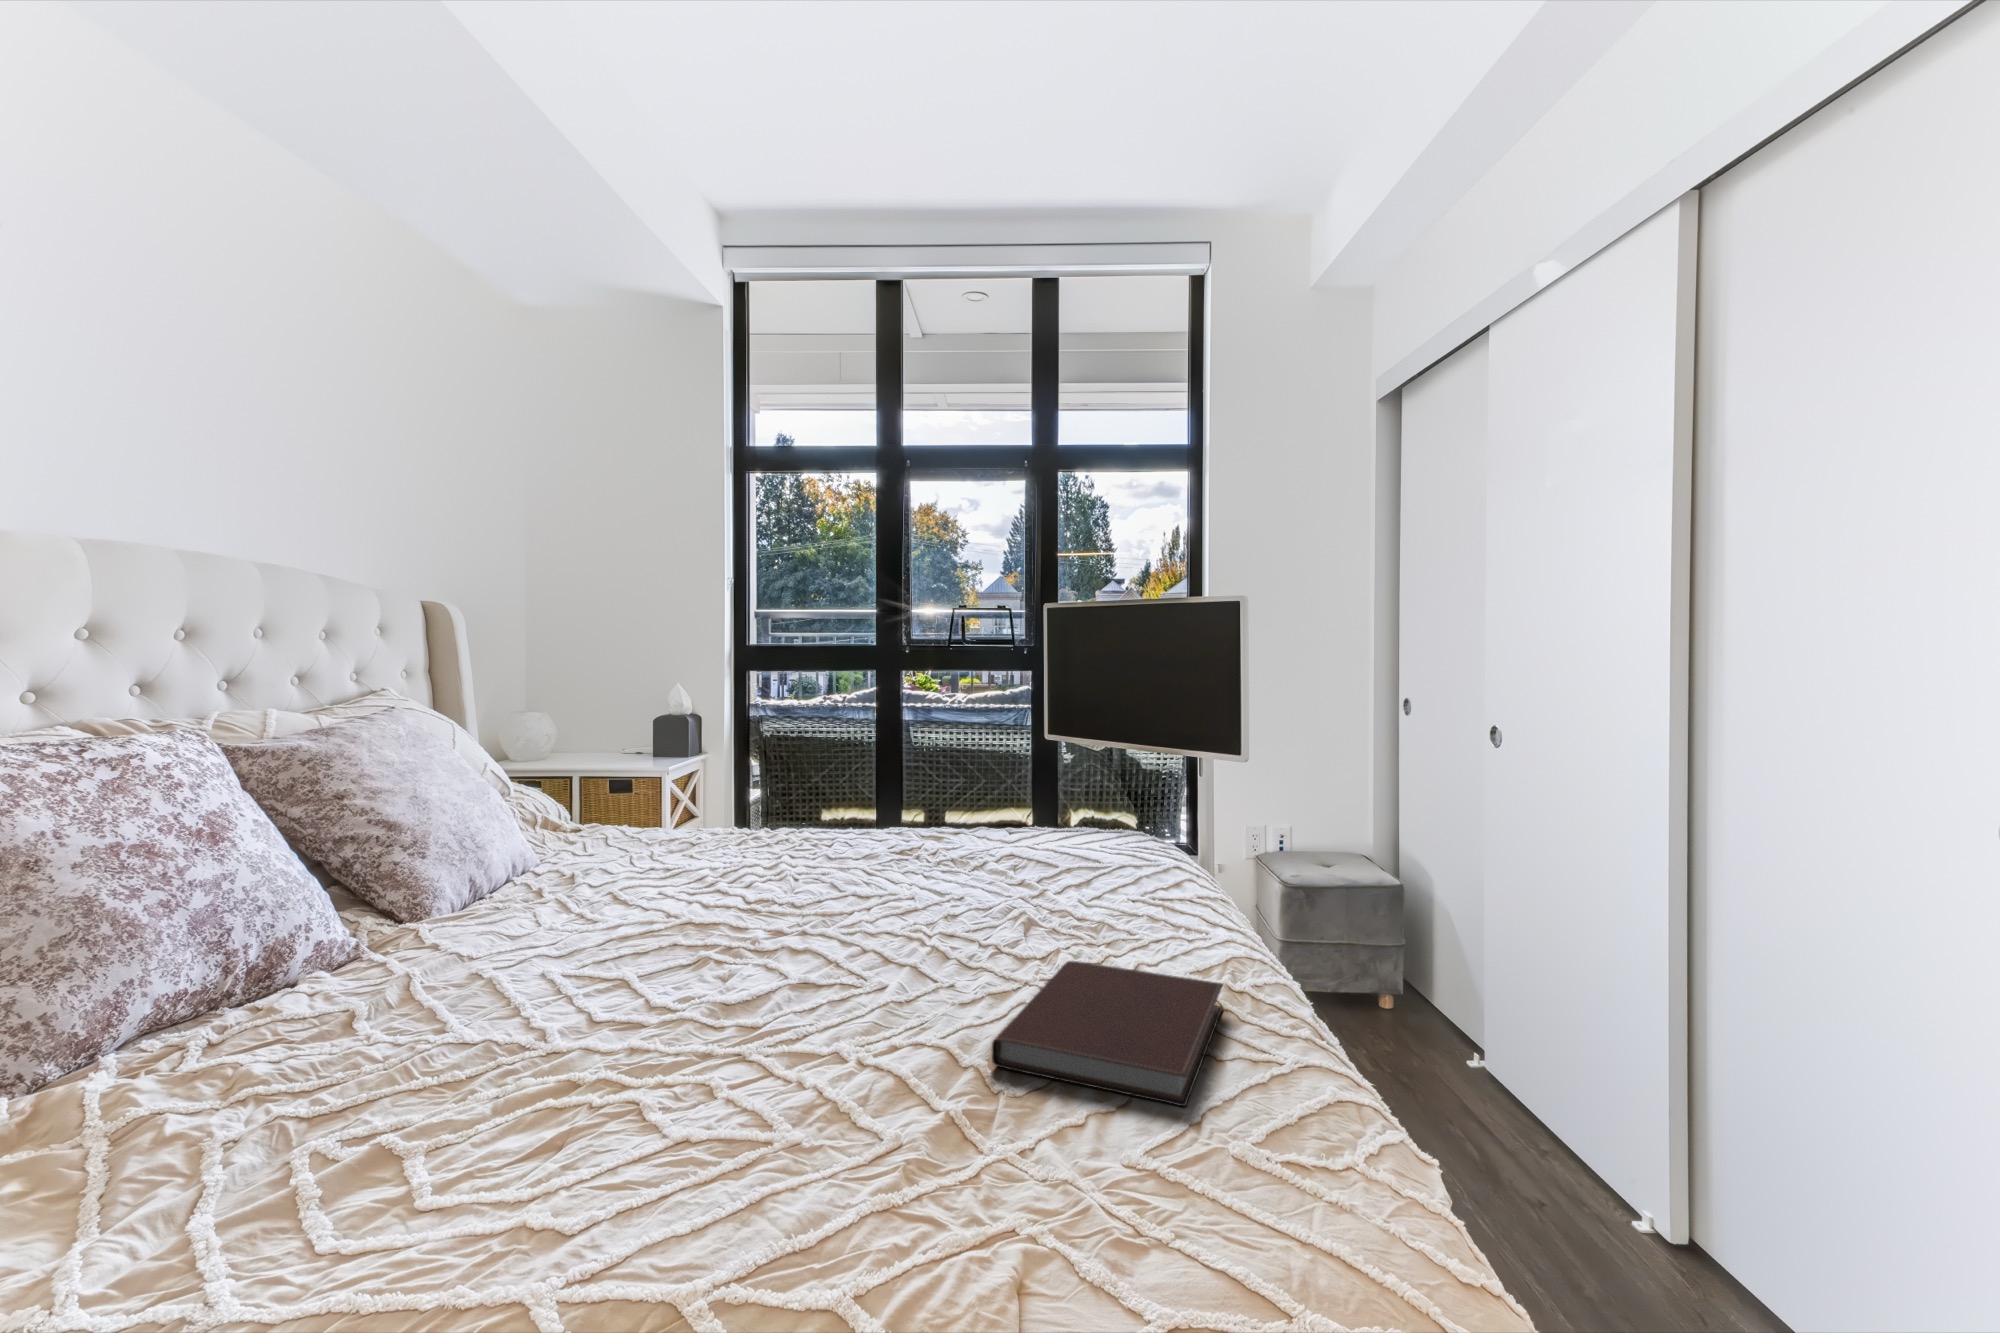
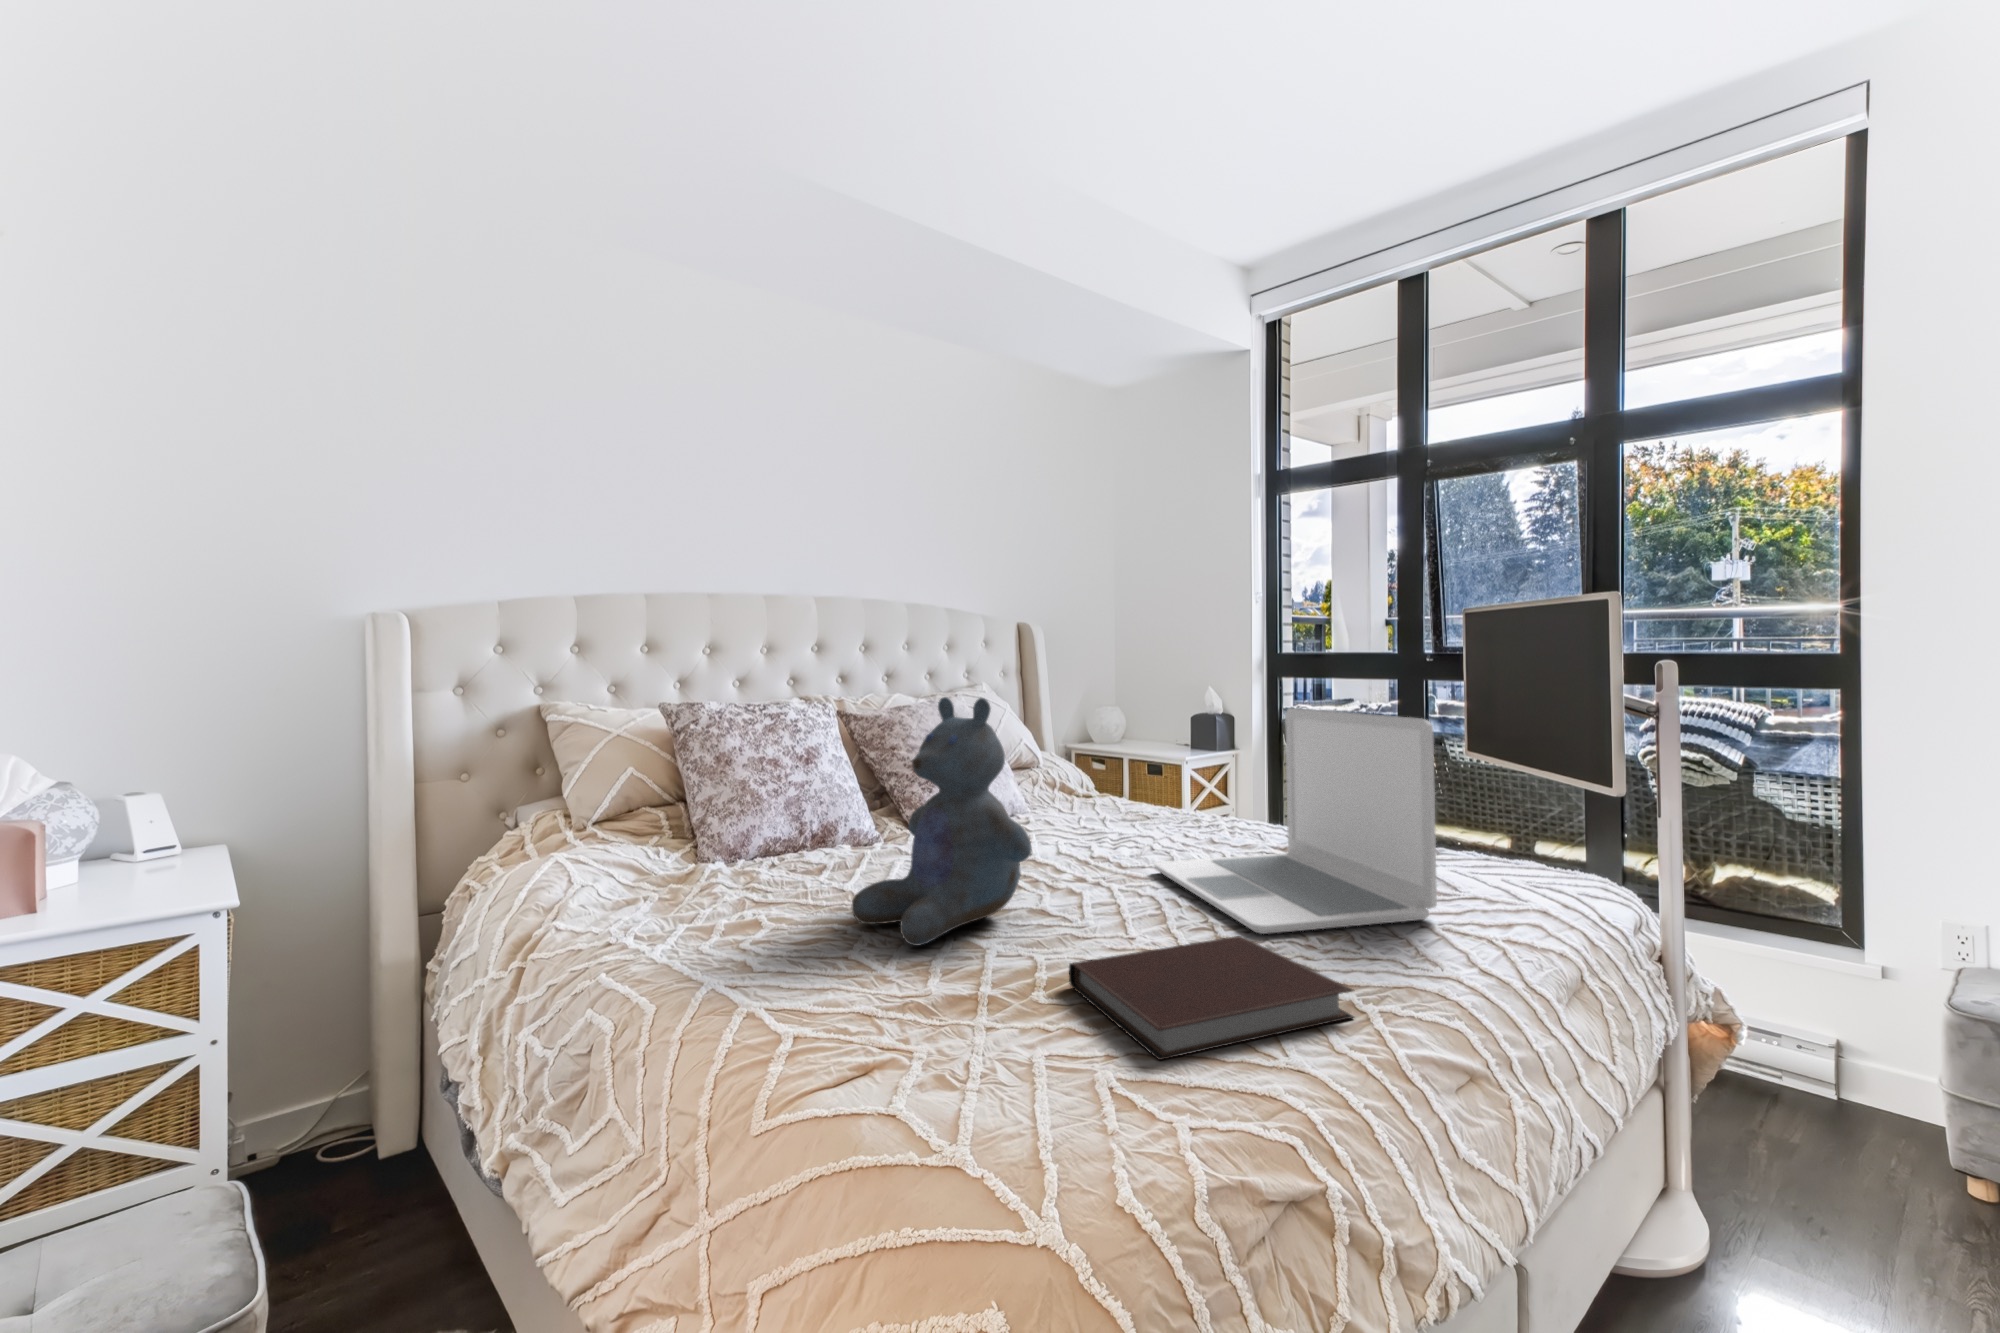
laptop: none [843,718,1130,954] -> present [1155,708,1437,934]
stuffed bear: none [588,728,854,1087] -> present [852,697,1031,946]

